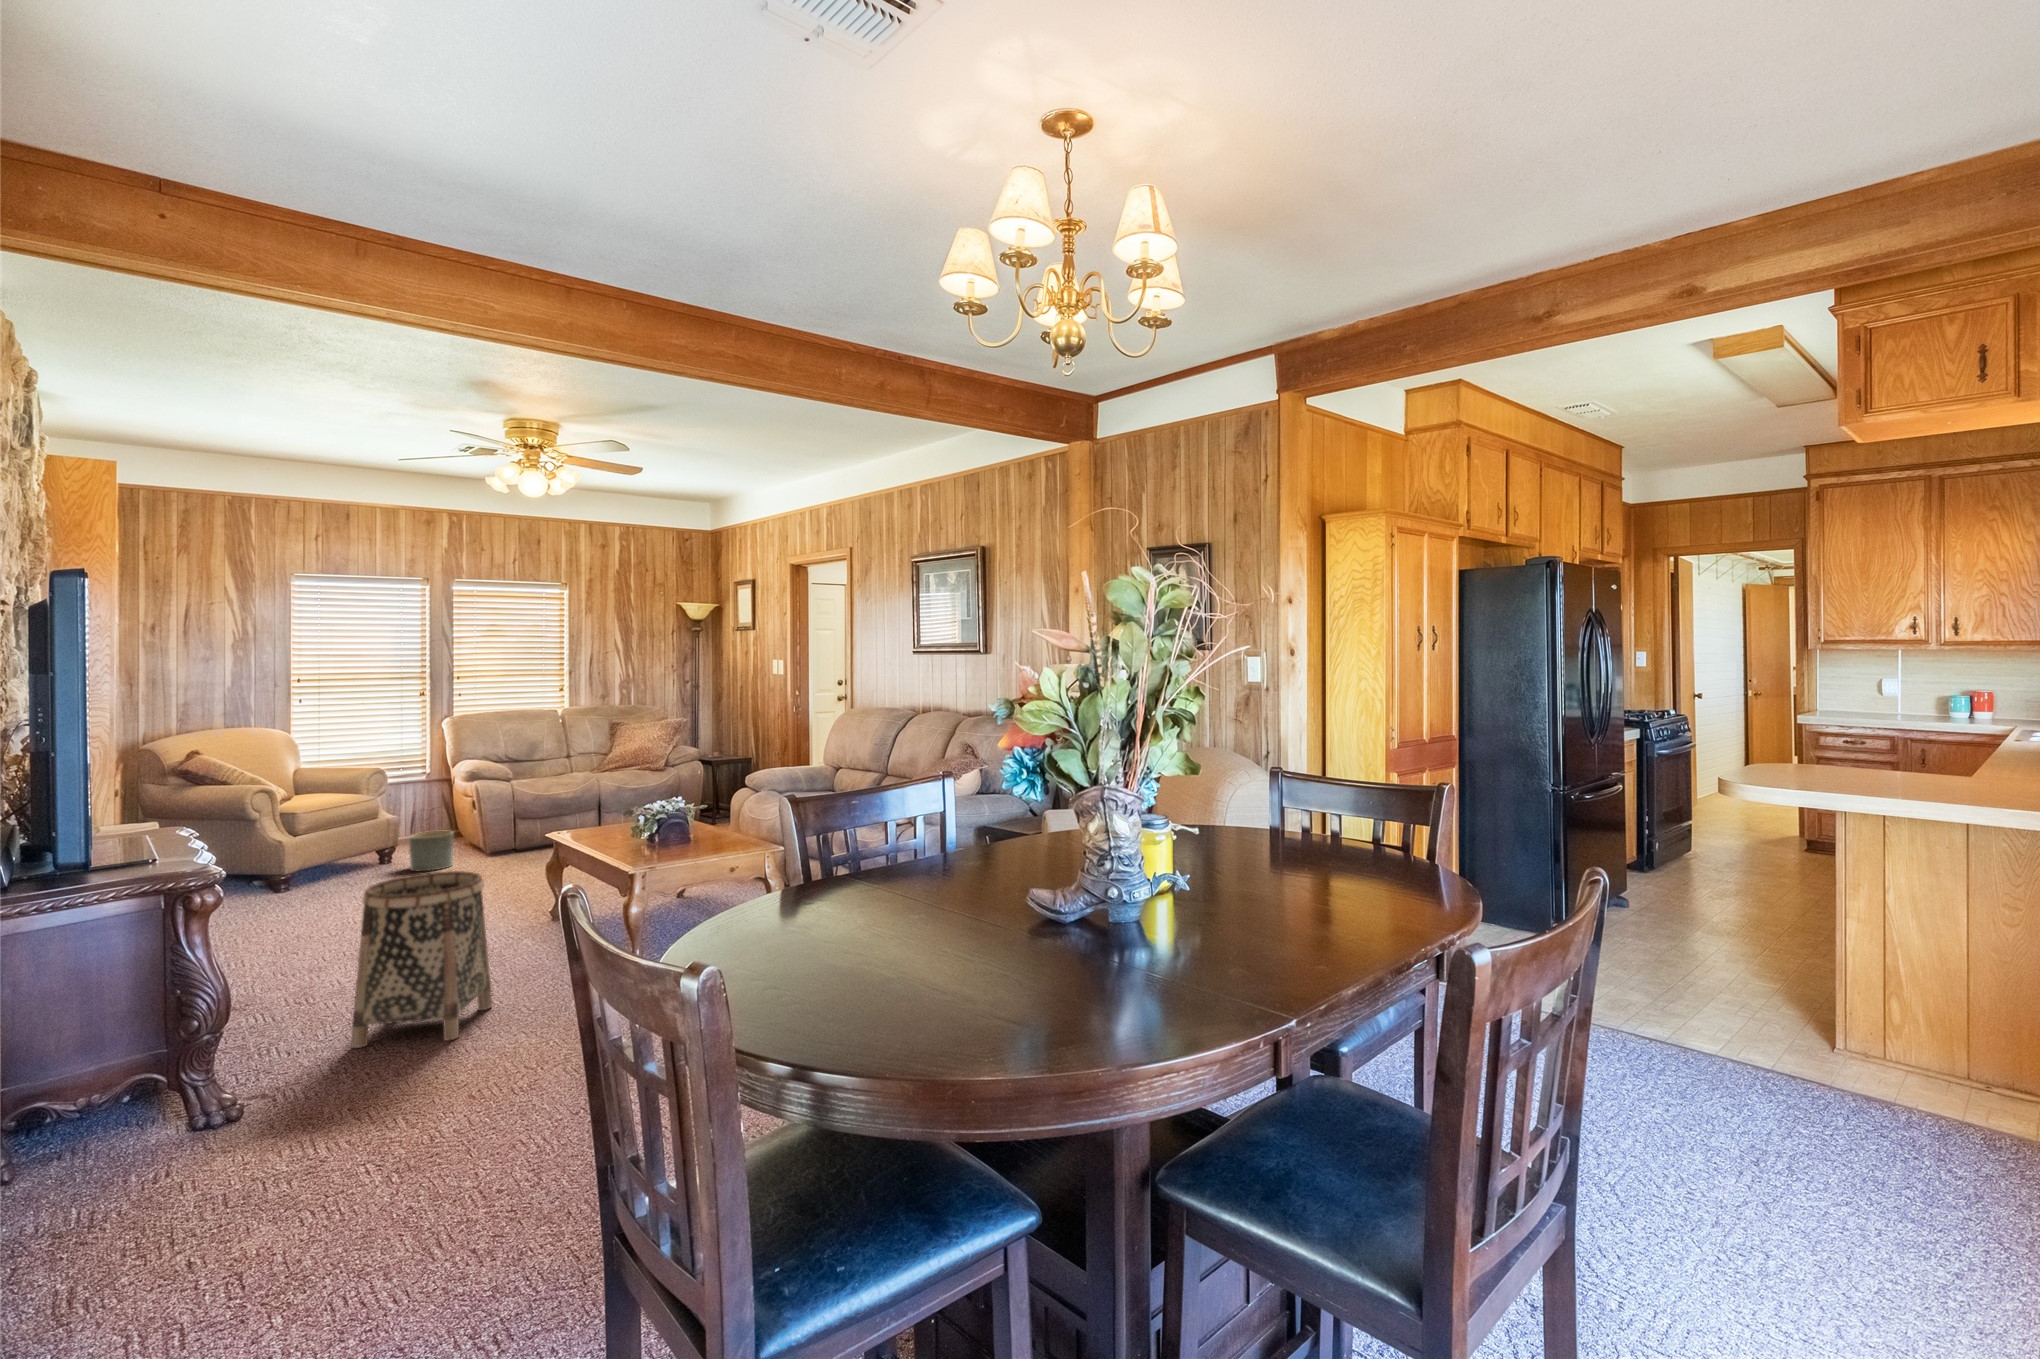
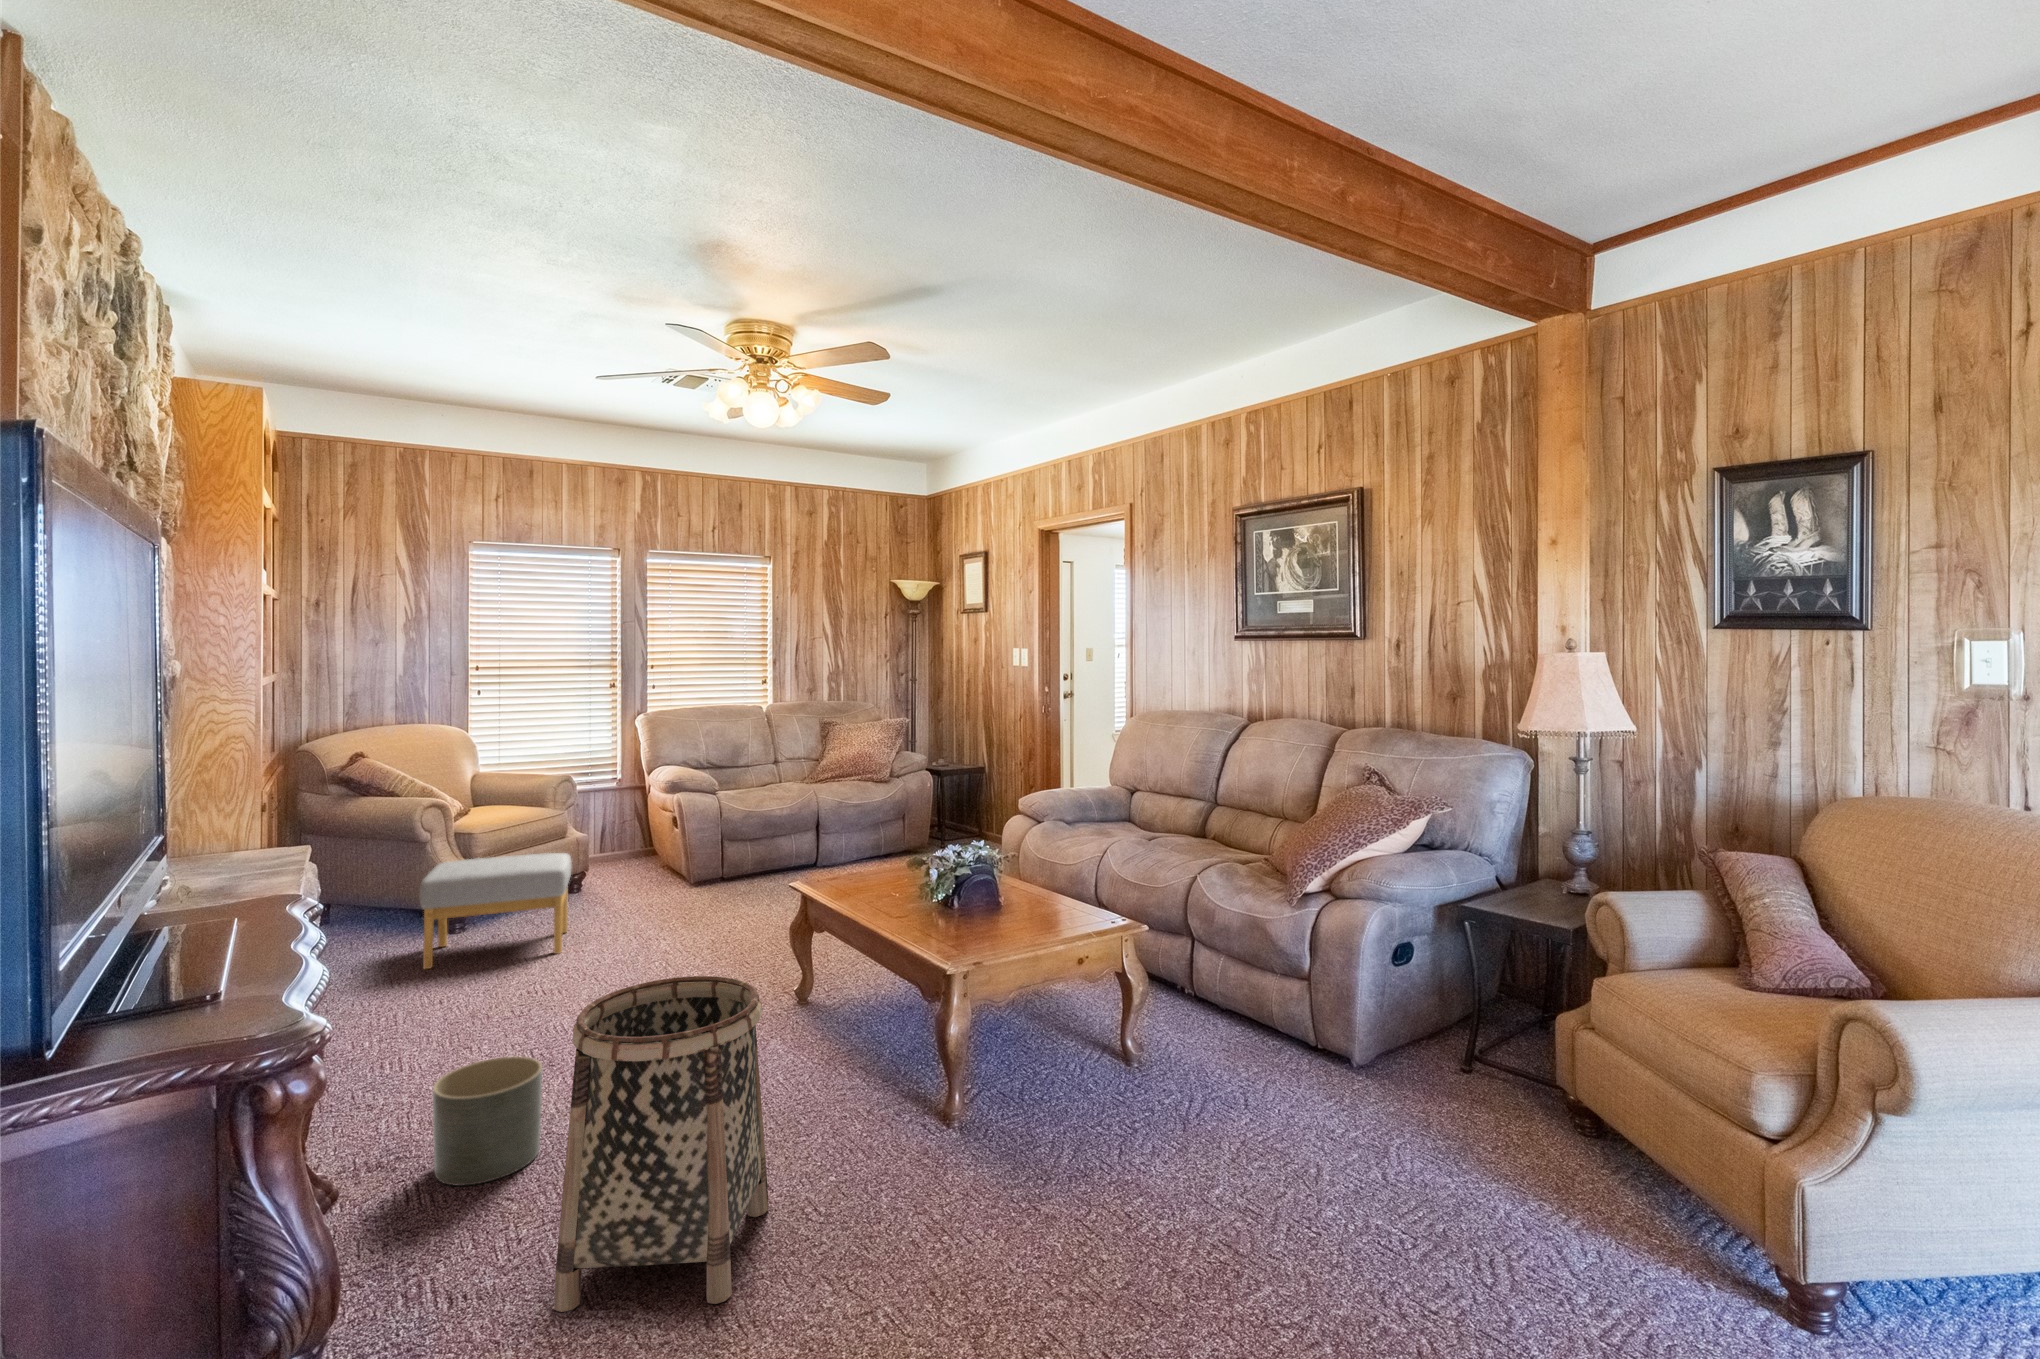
footstool: none [253,825,379,912] -> present [419,853,572,969]
planter: present [409,831,454,871] -> present [433,1056,542,1186]

